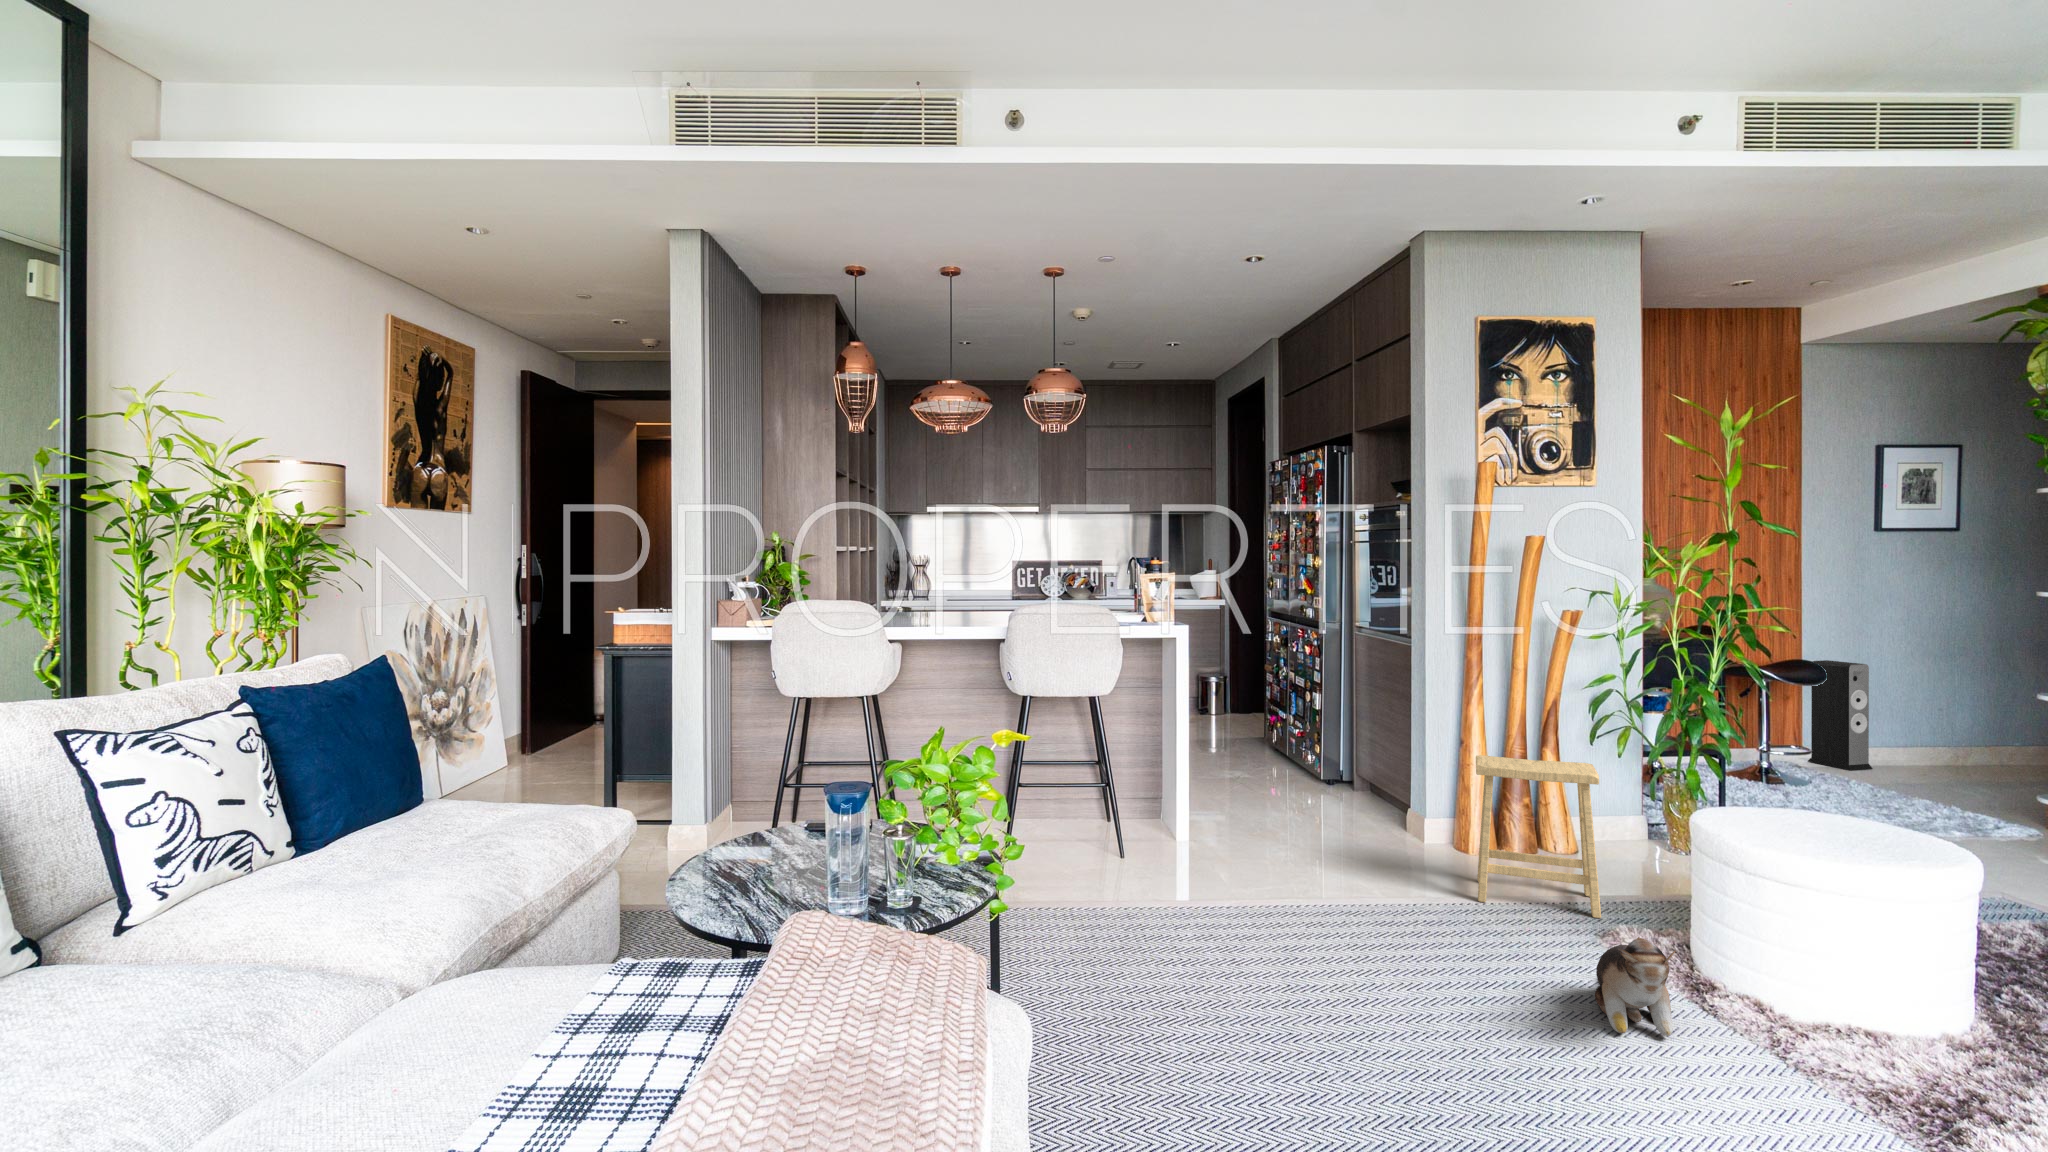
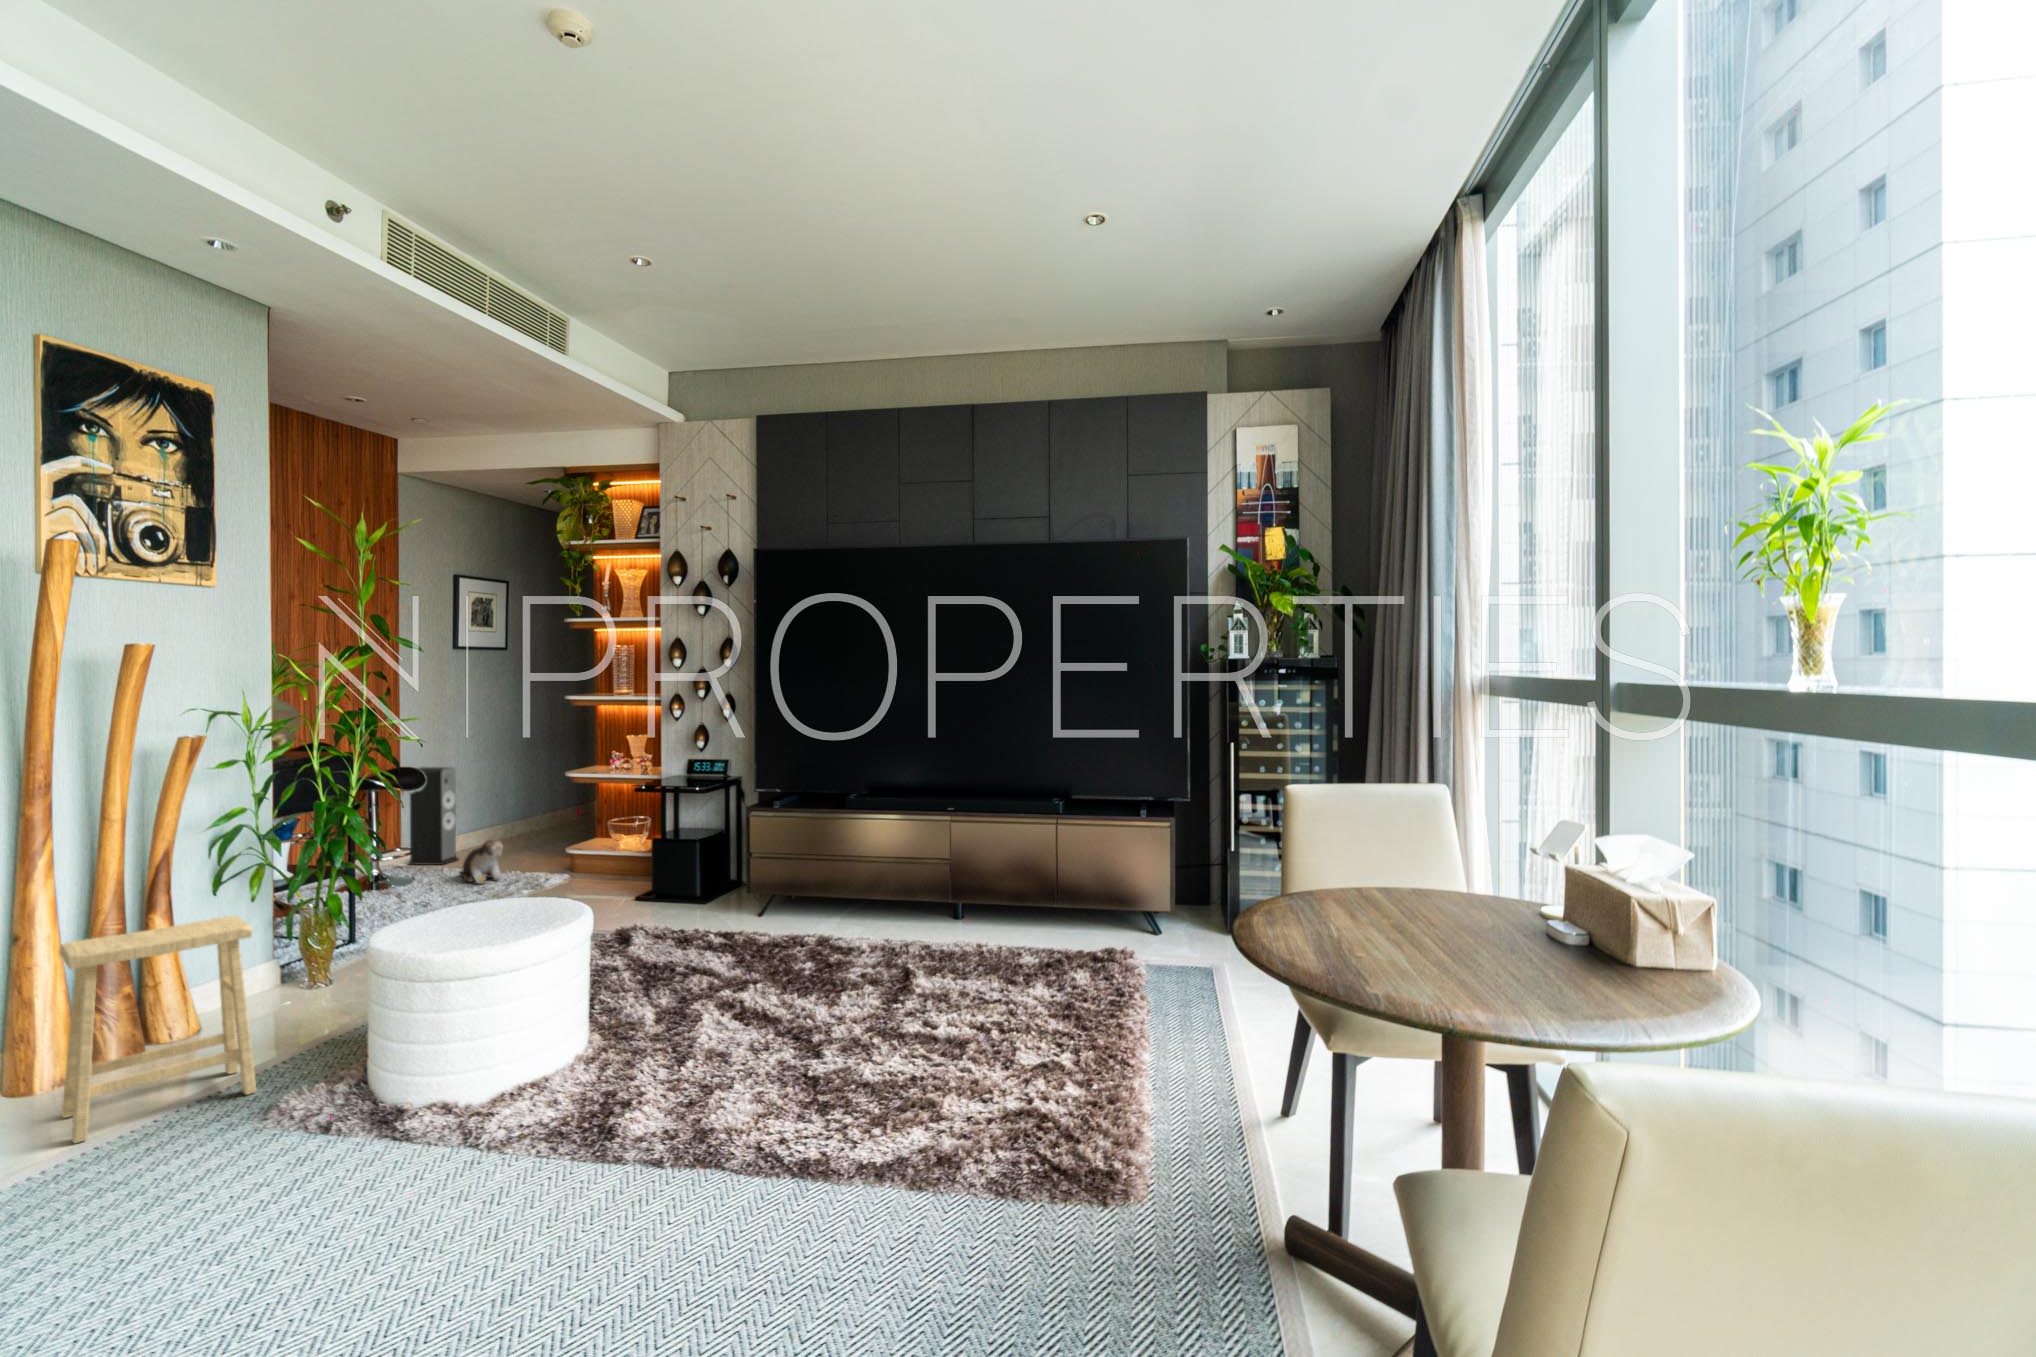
plush toy: present [1595,937,1675,1036] -> present [460,837,506,884]

